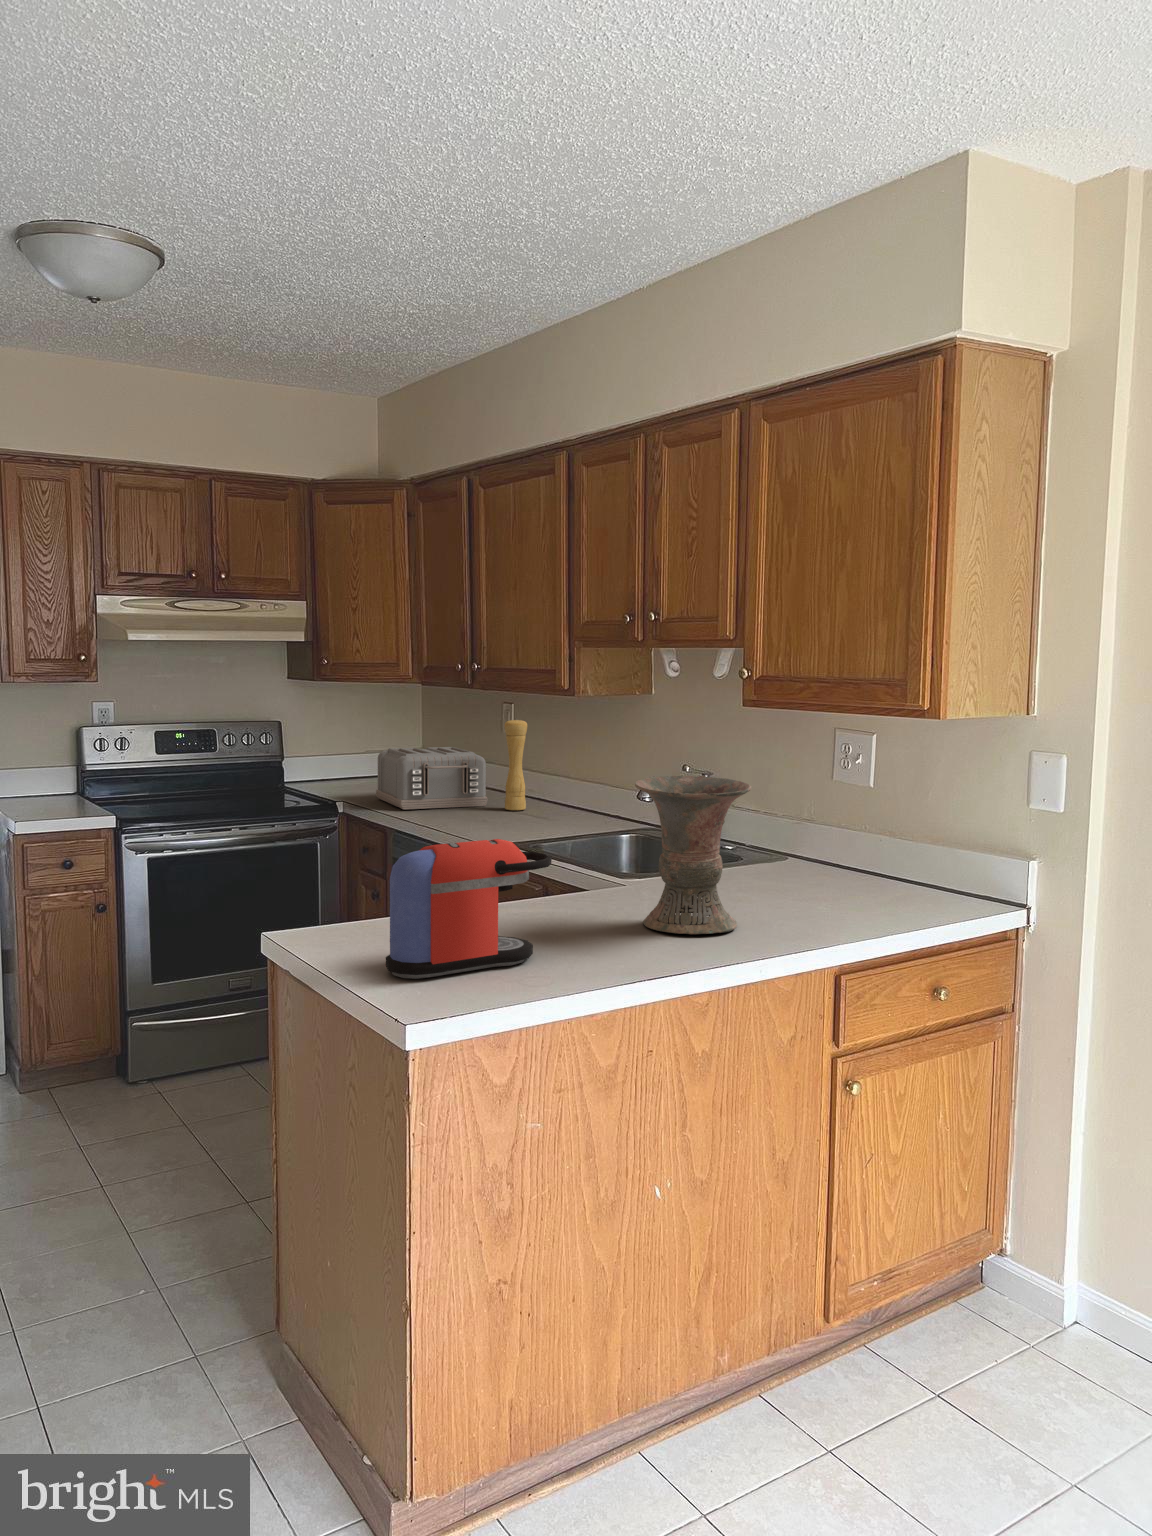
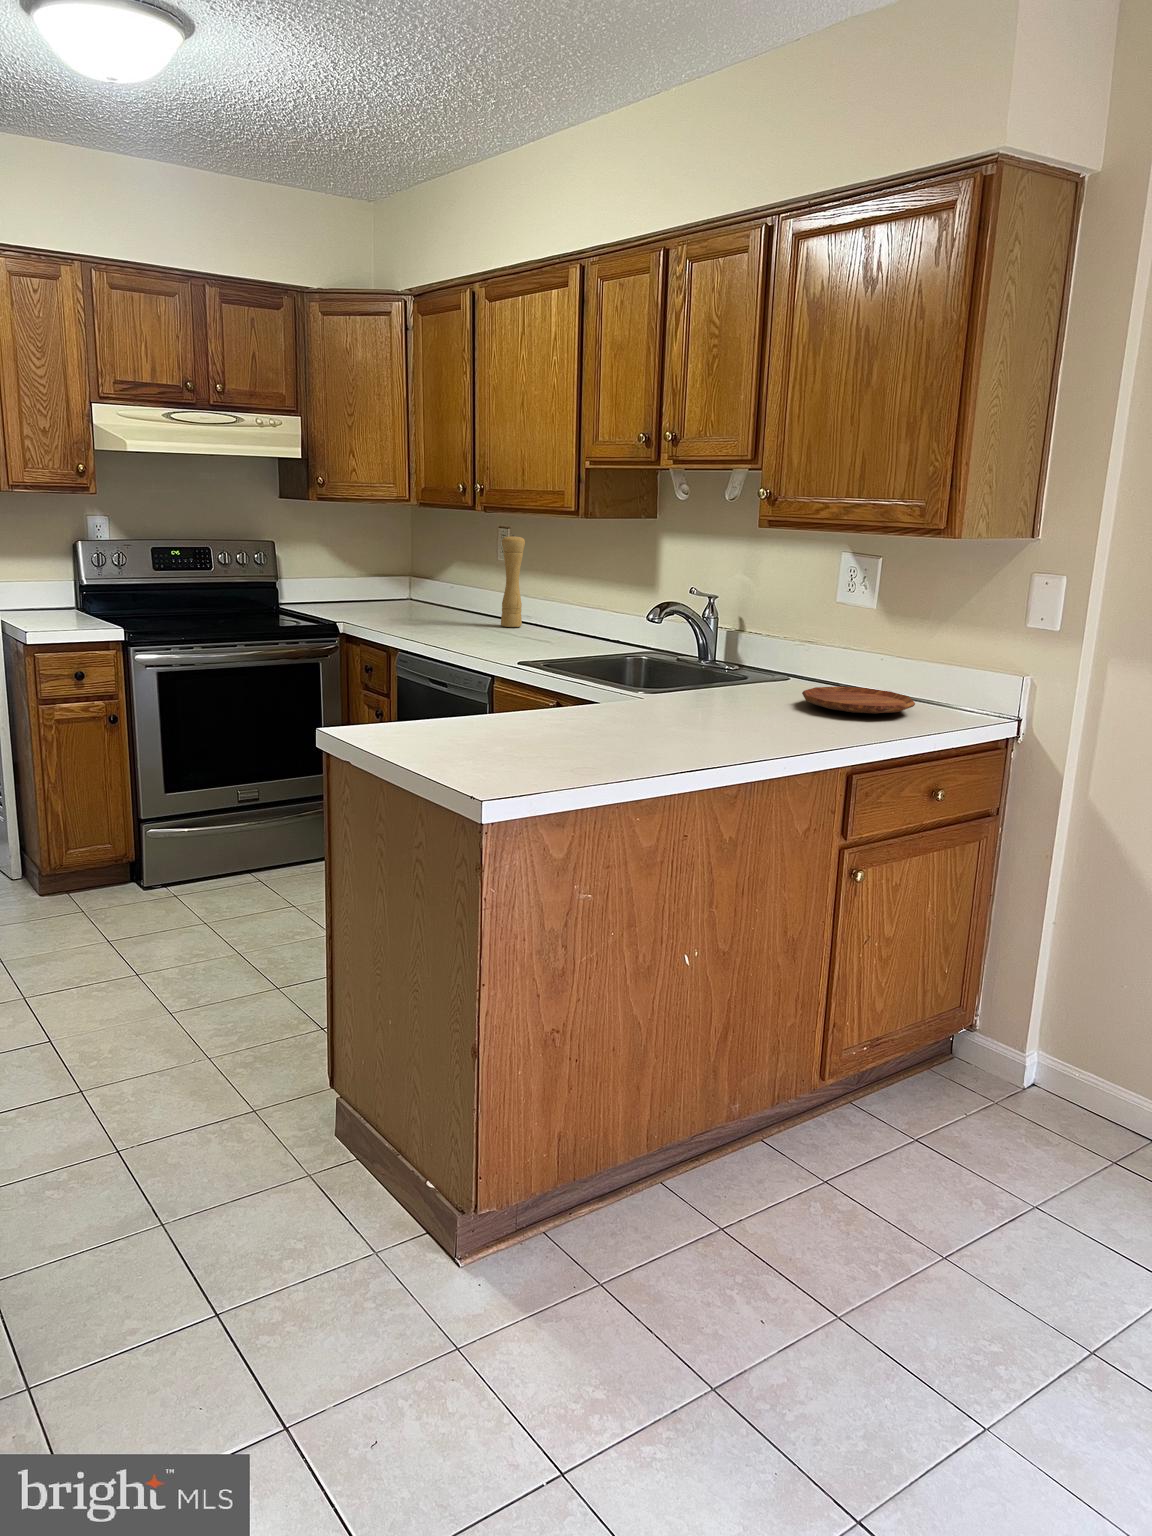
toaster: present [376,747,487,810] -> none [368,563,482,624]
vase: present [635,776,751,934] -> none [668,587,778,734]
coffee maker: present [386,839,552,979] -> none [447,639,597,765]
tray: none [792,874,913,904] -> present [802,686,915,714]

